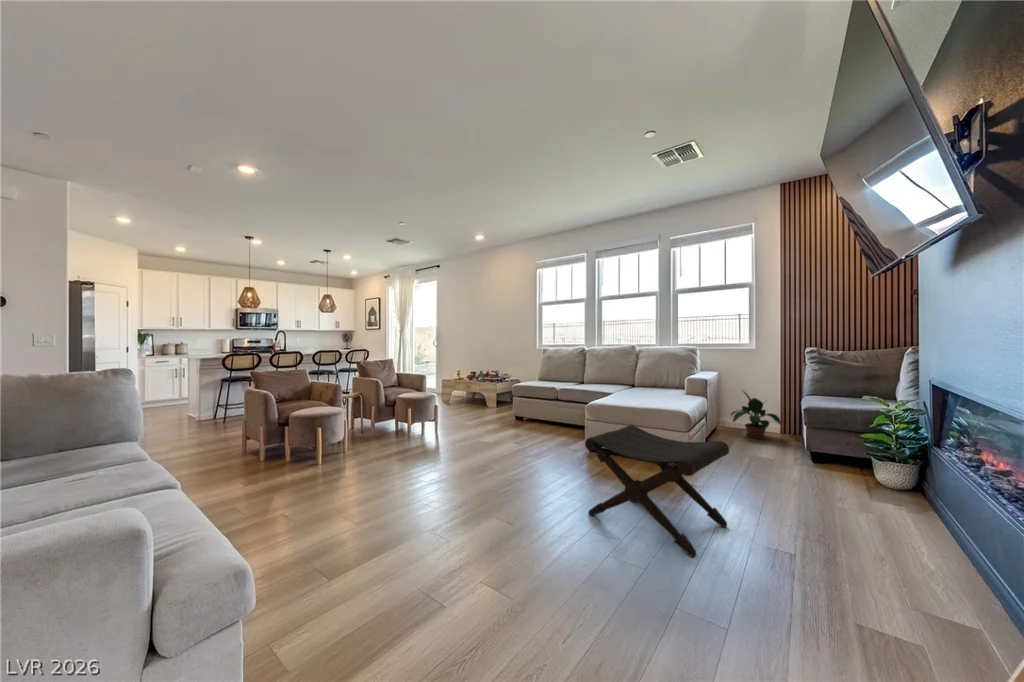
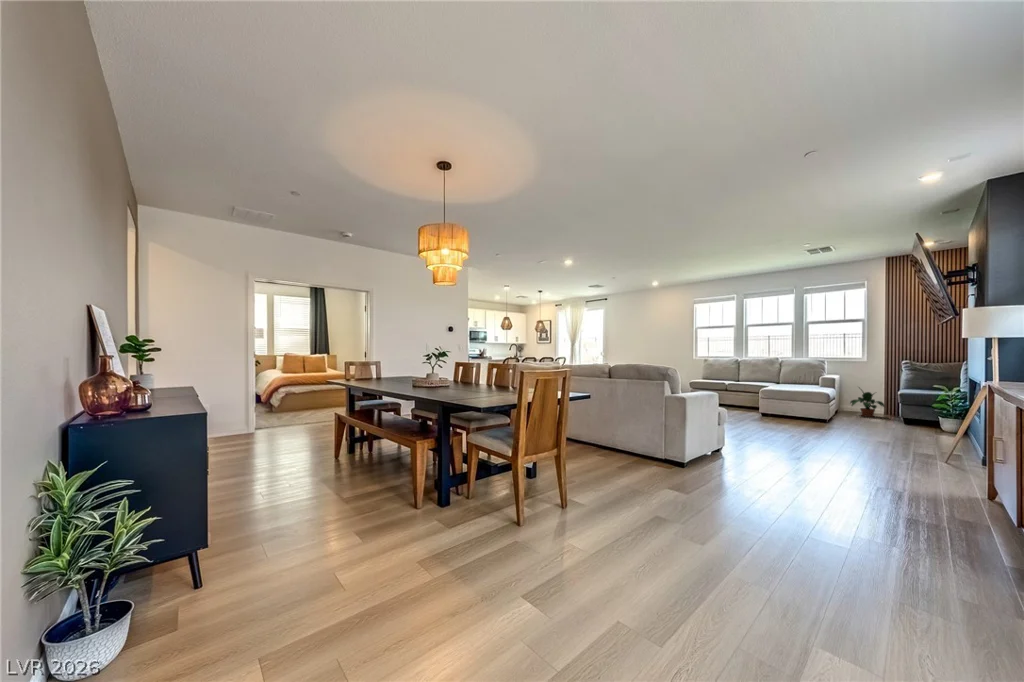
footstool: present [585,425,729,557] -> none [777,393,849,437]

